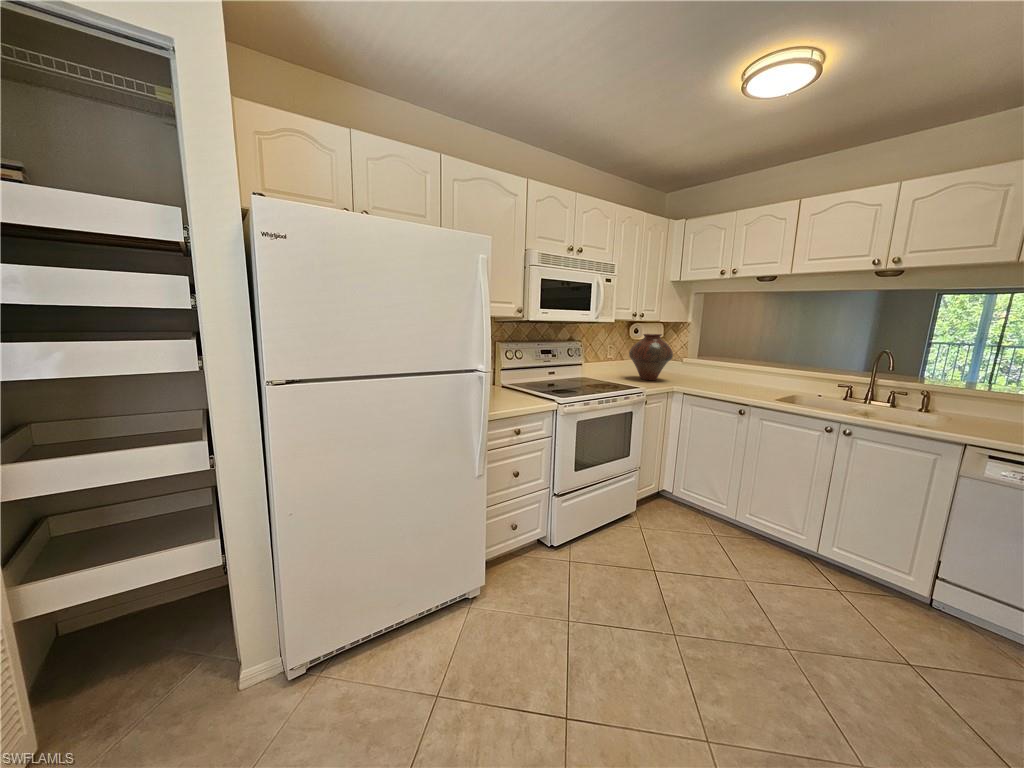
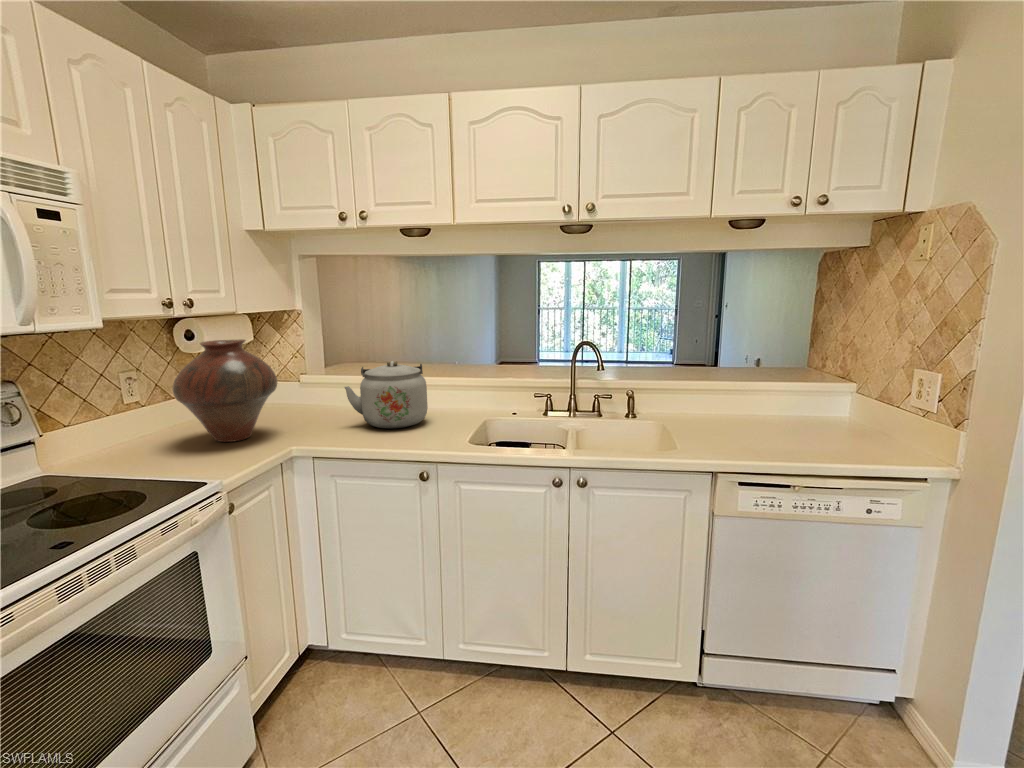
kettle: none [706,352,756,389] -> present [344,361,428,429]

